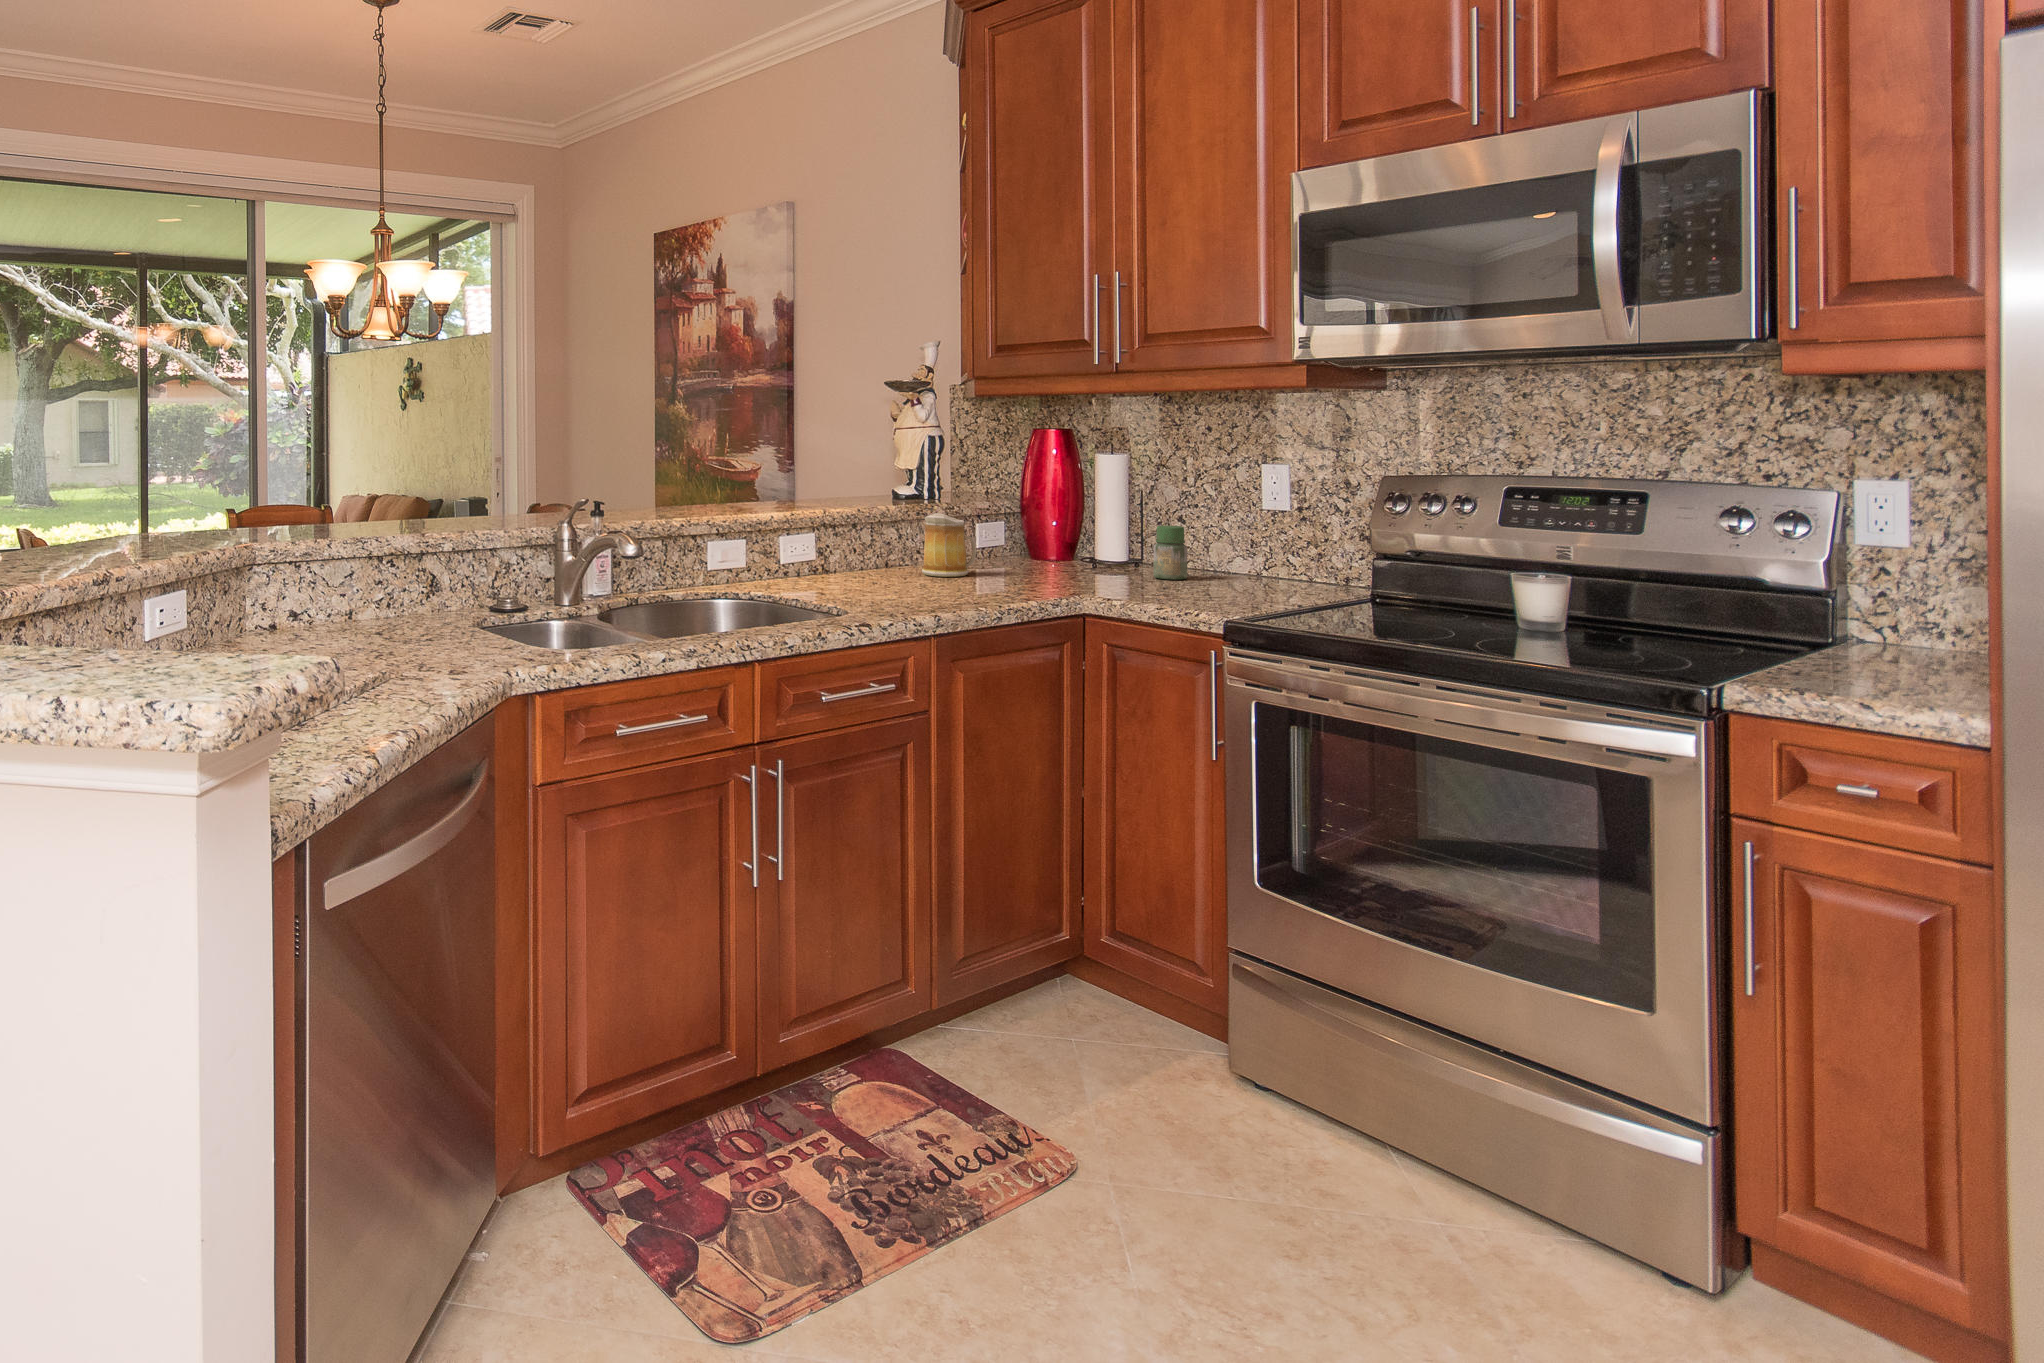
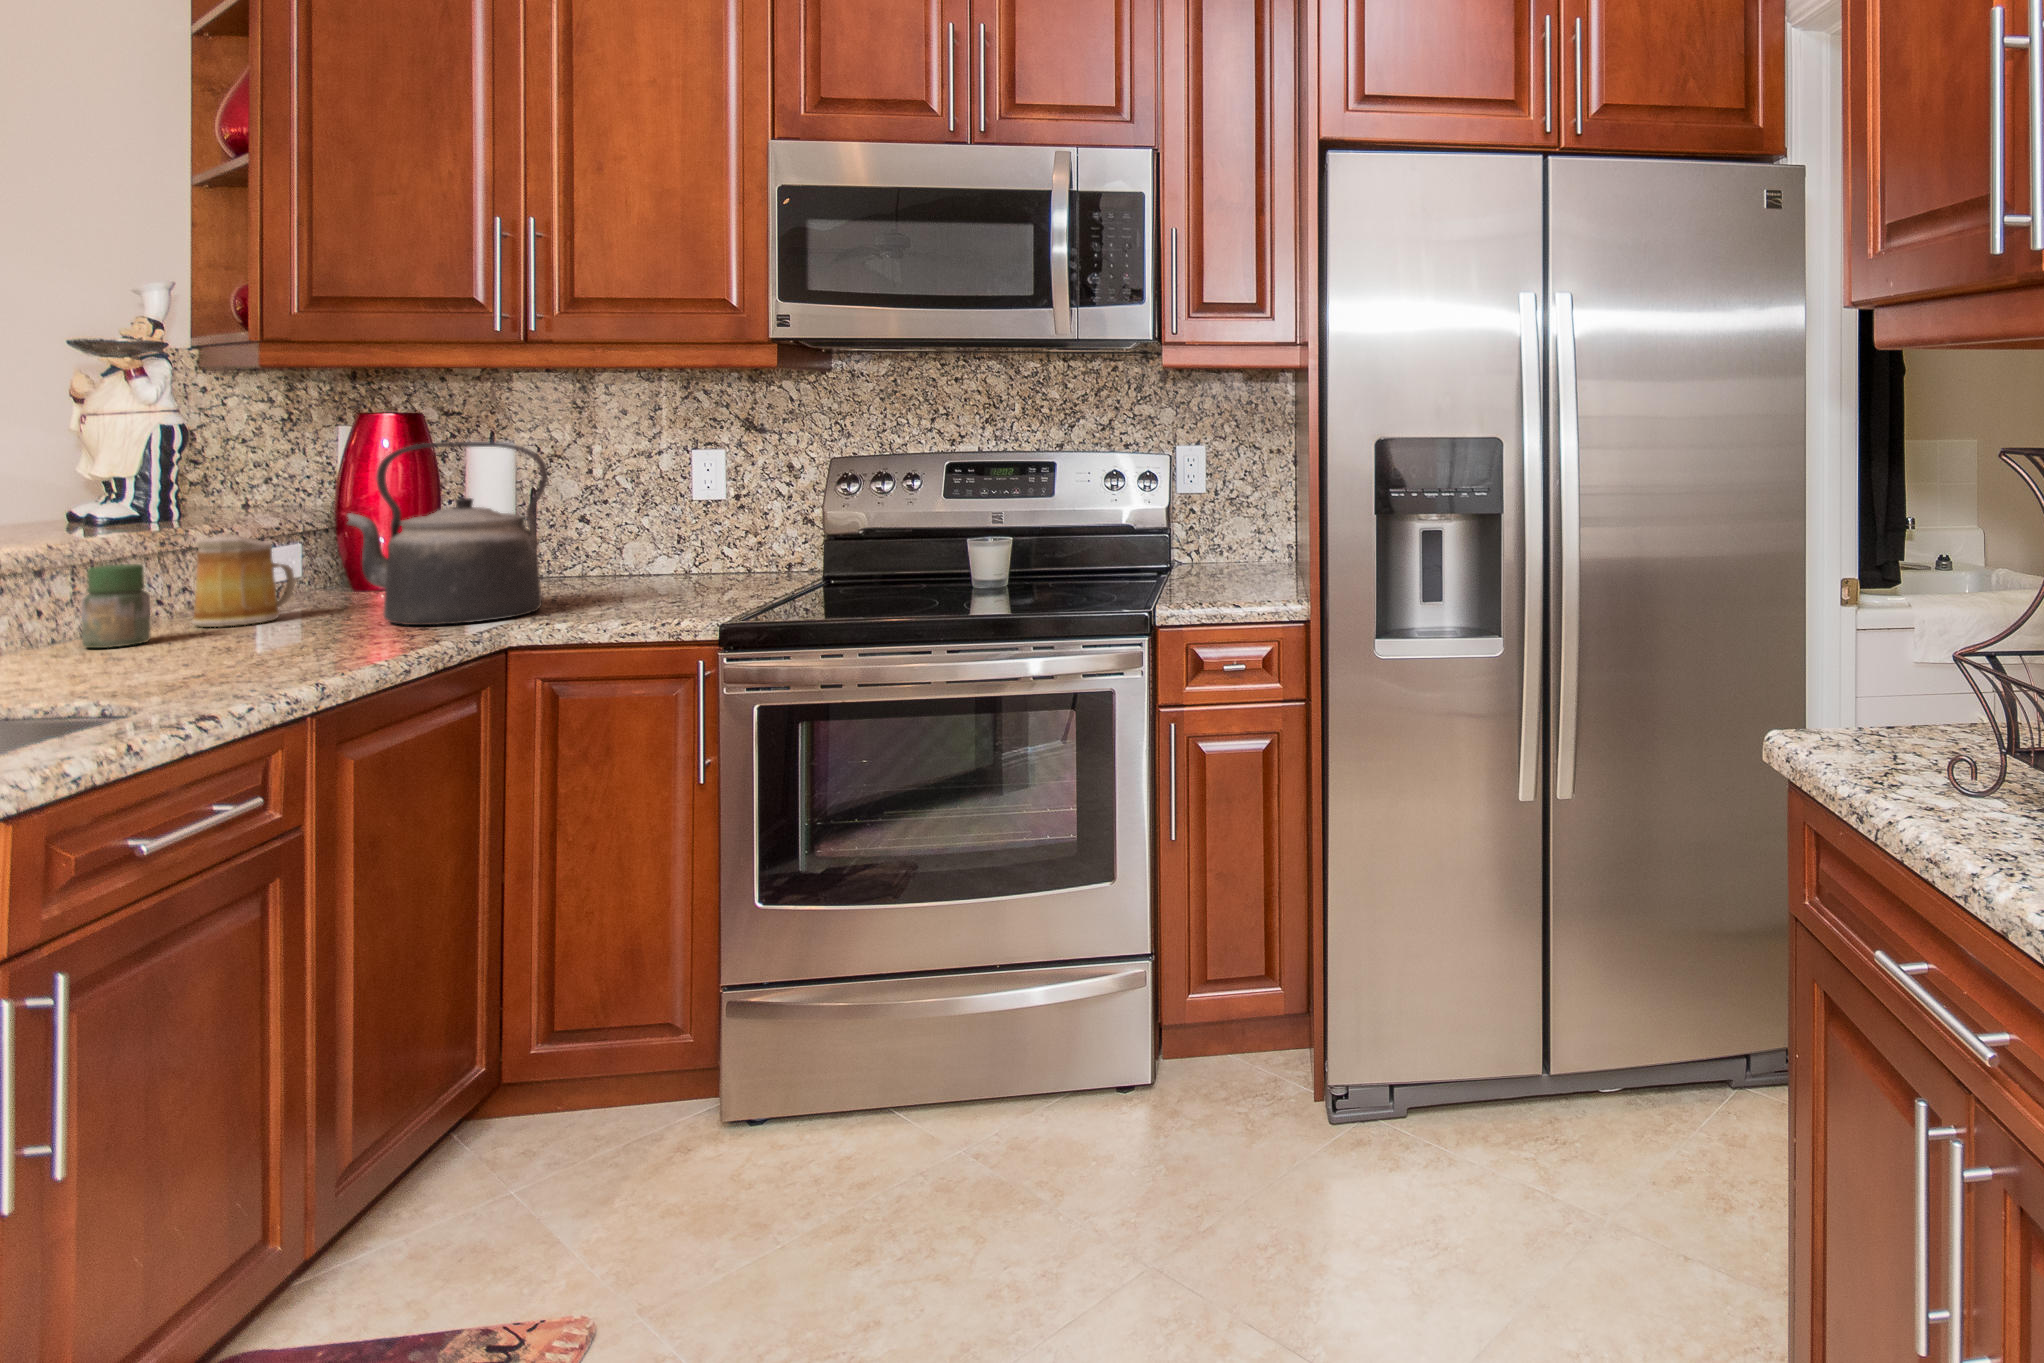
kettle: none [997,454,1120,595] -> present [347,442,548,625]
jar: present [1154,525,1187,580] -> present [81,564,150,648]

